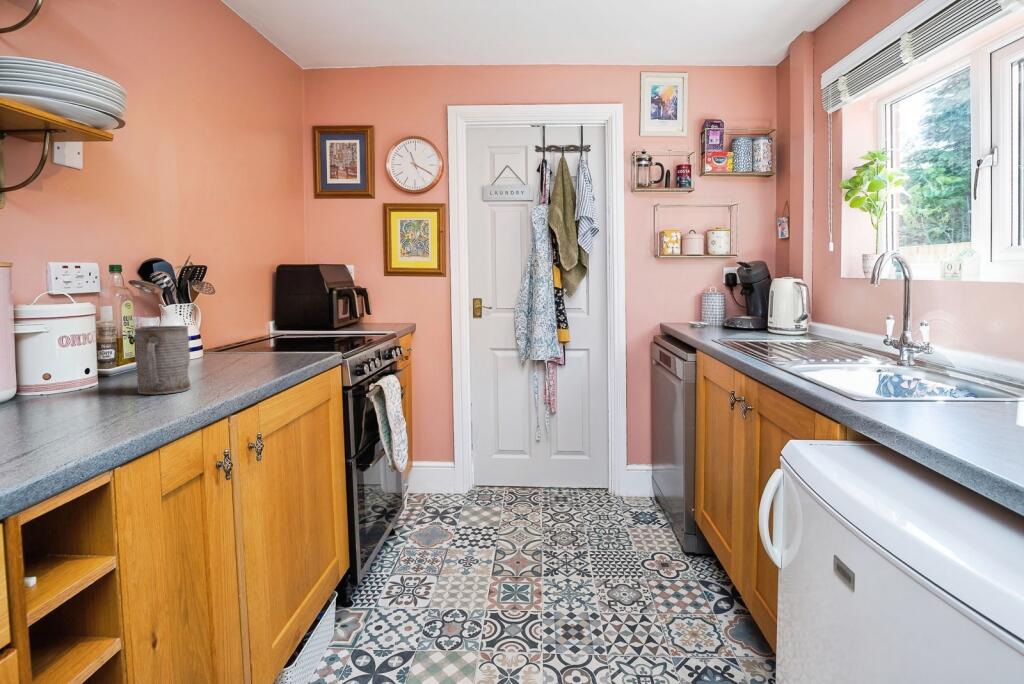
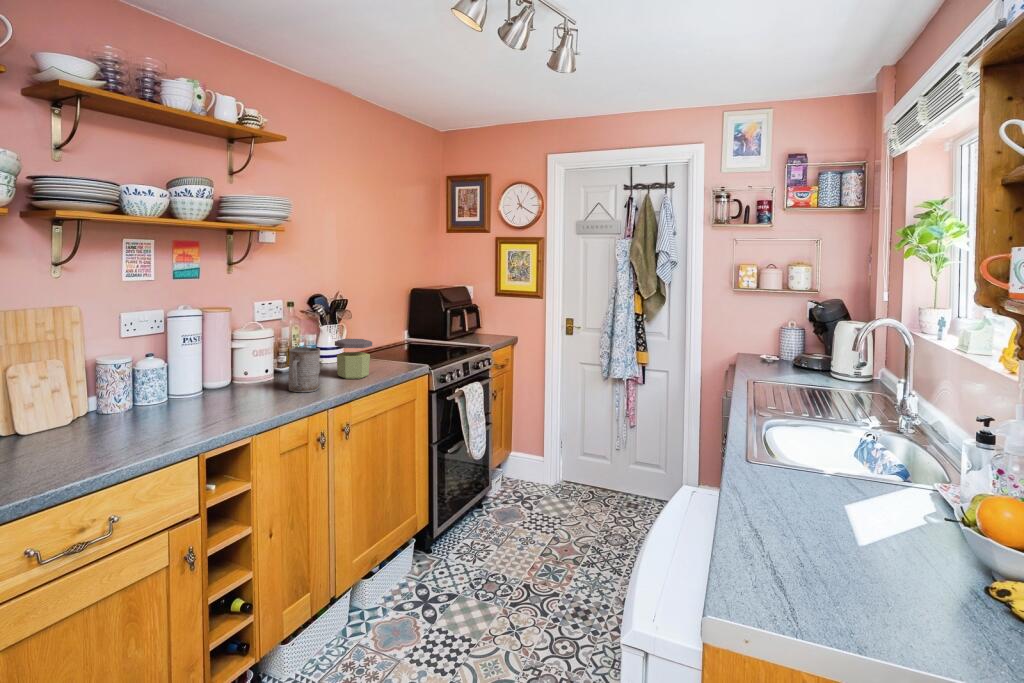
jar: none [200,317,258,374] -> present [335,339,372,379]

